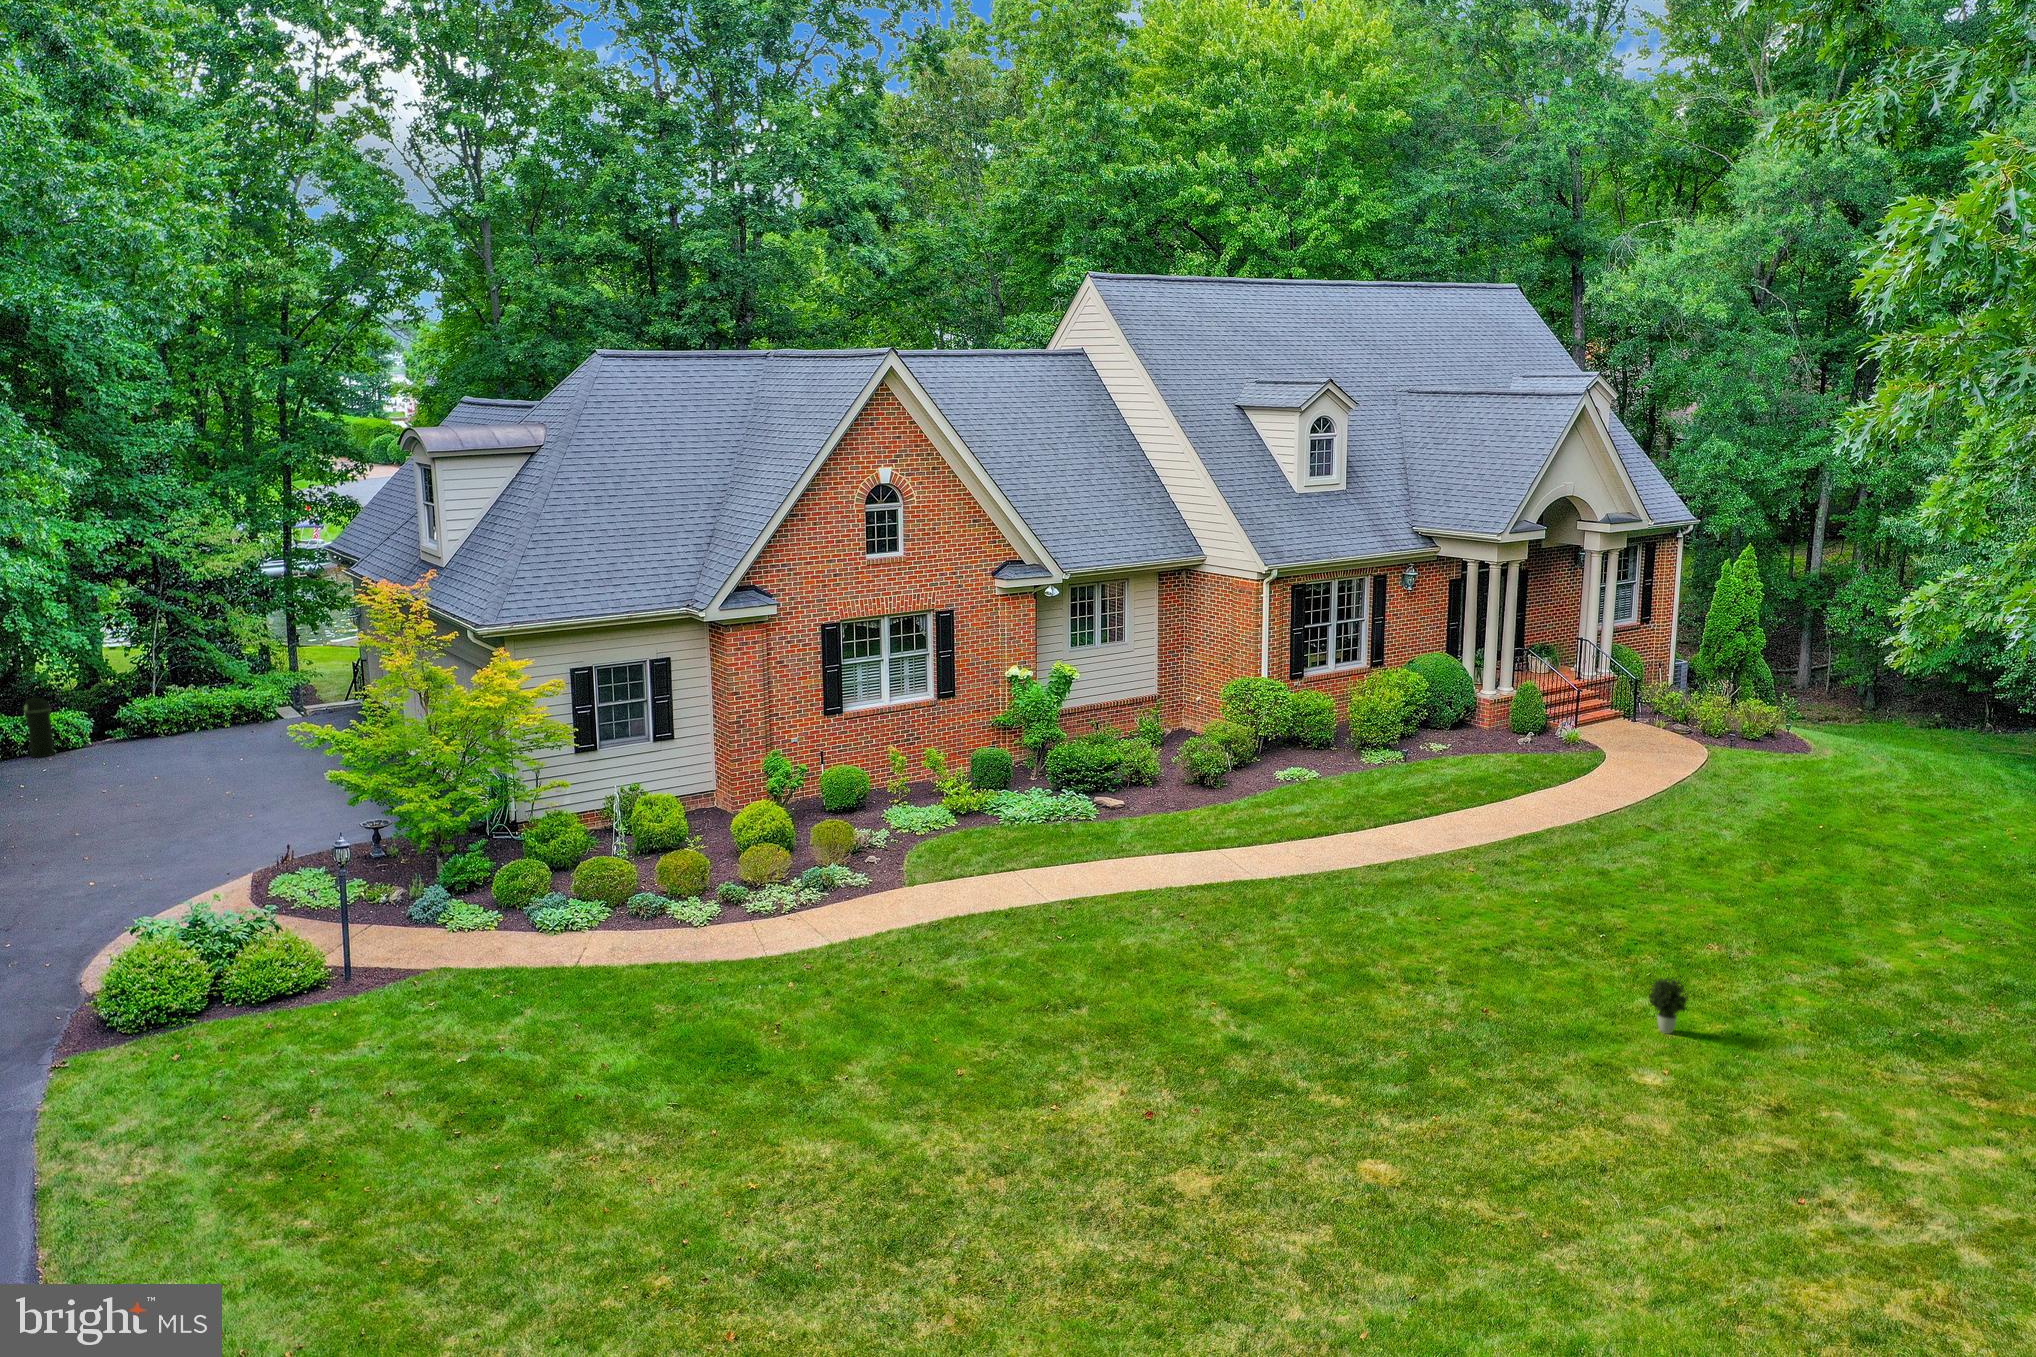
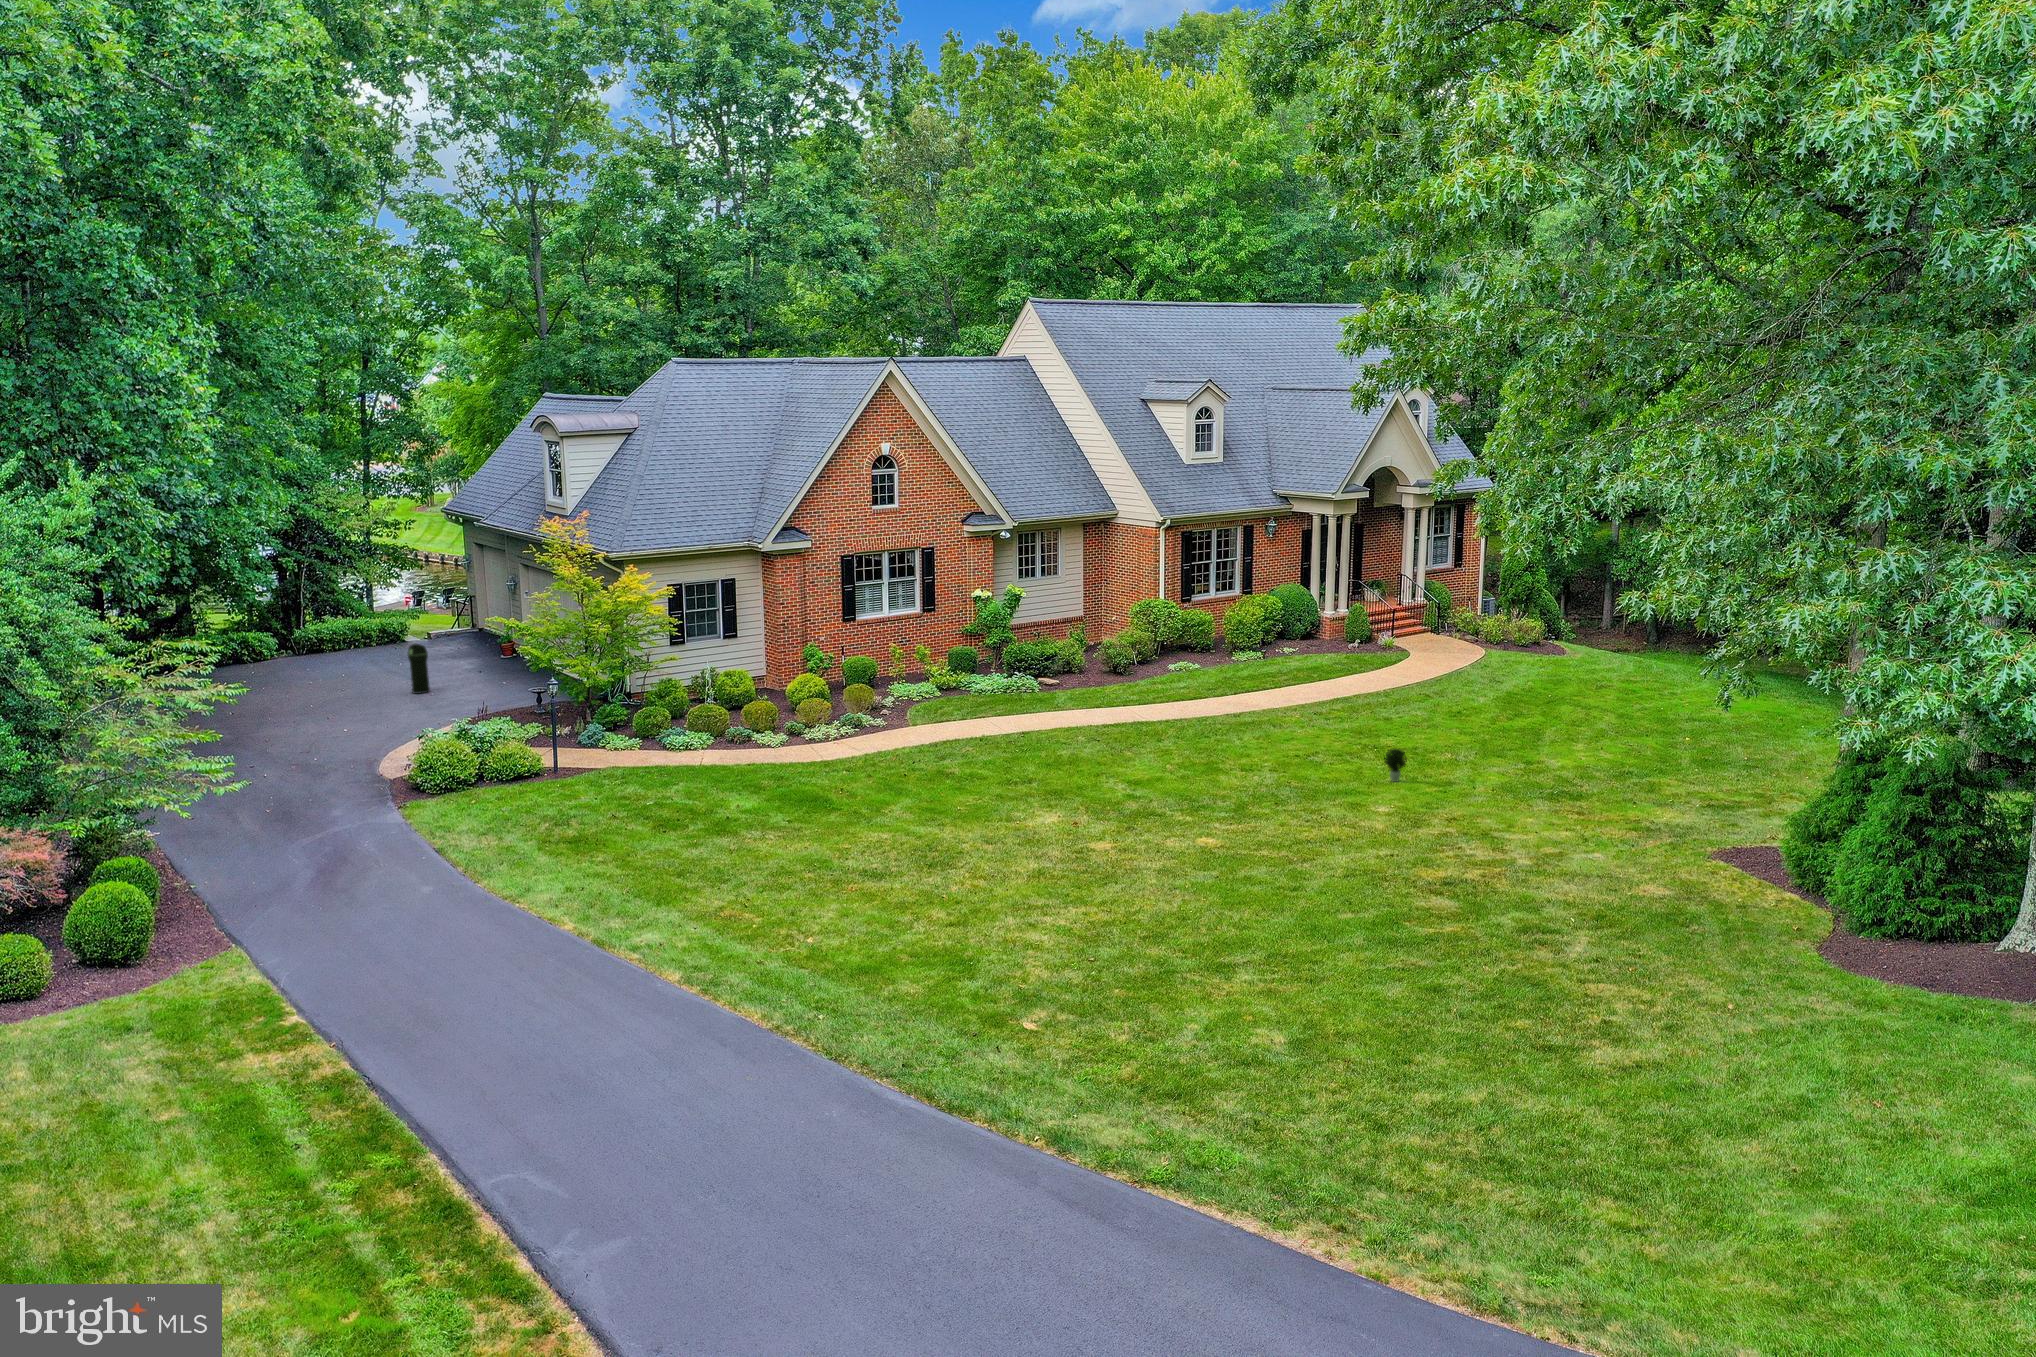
trash can: present [24,698,55,757] -> present [408,644,430,694]

